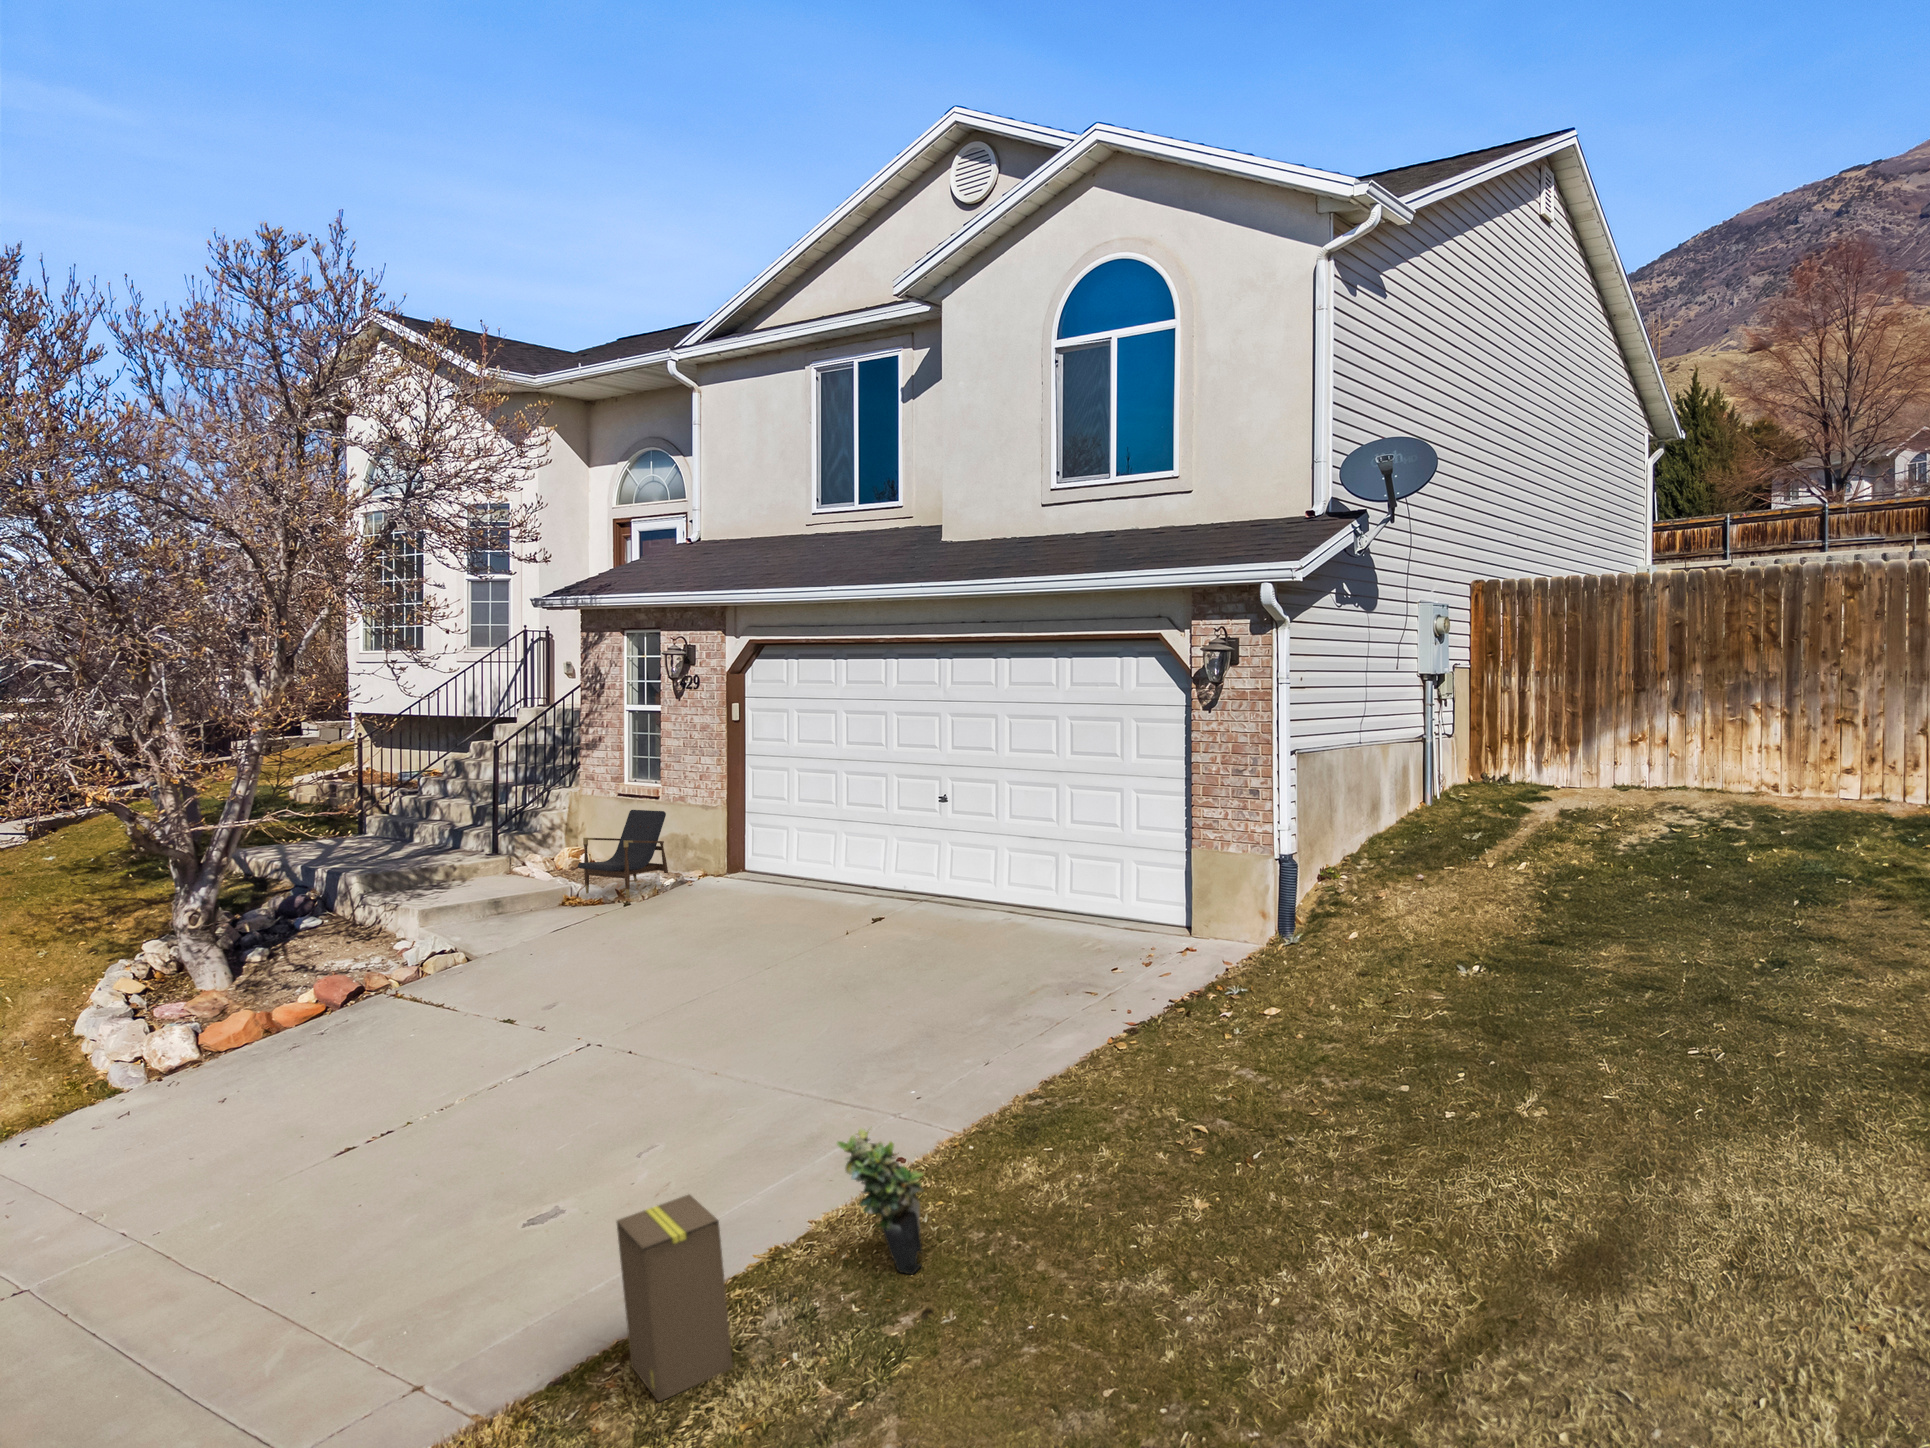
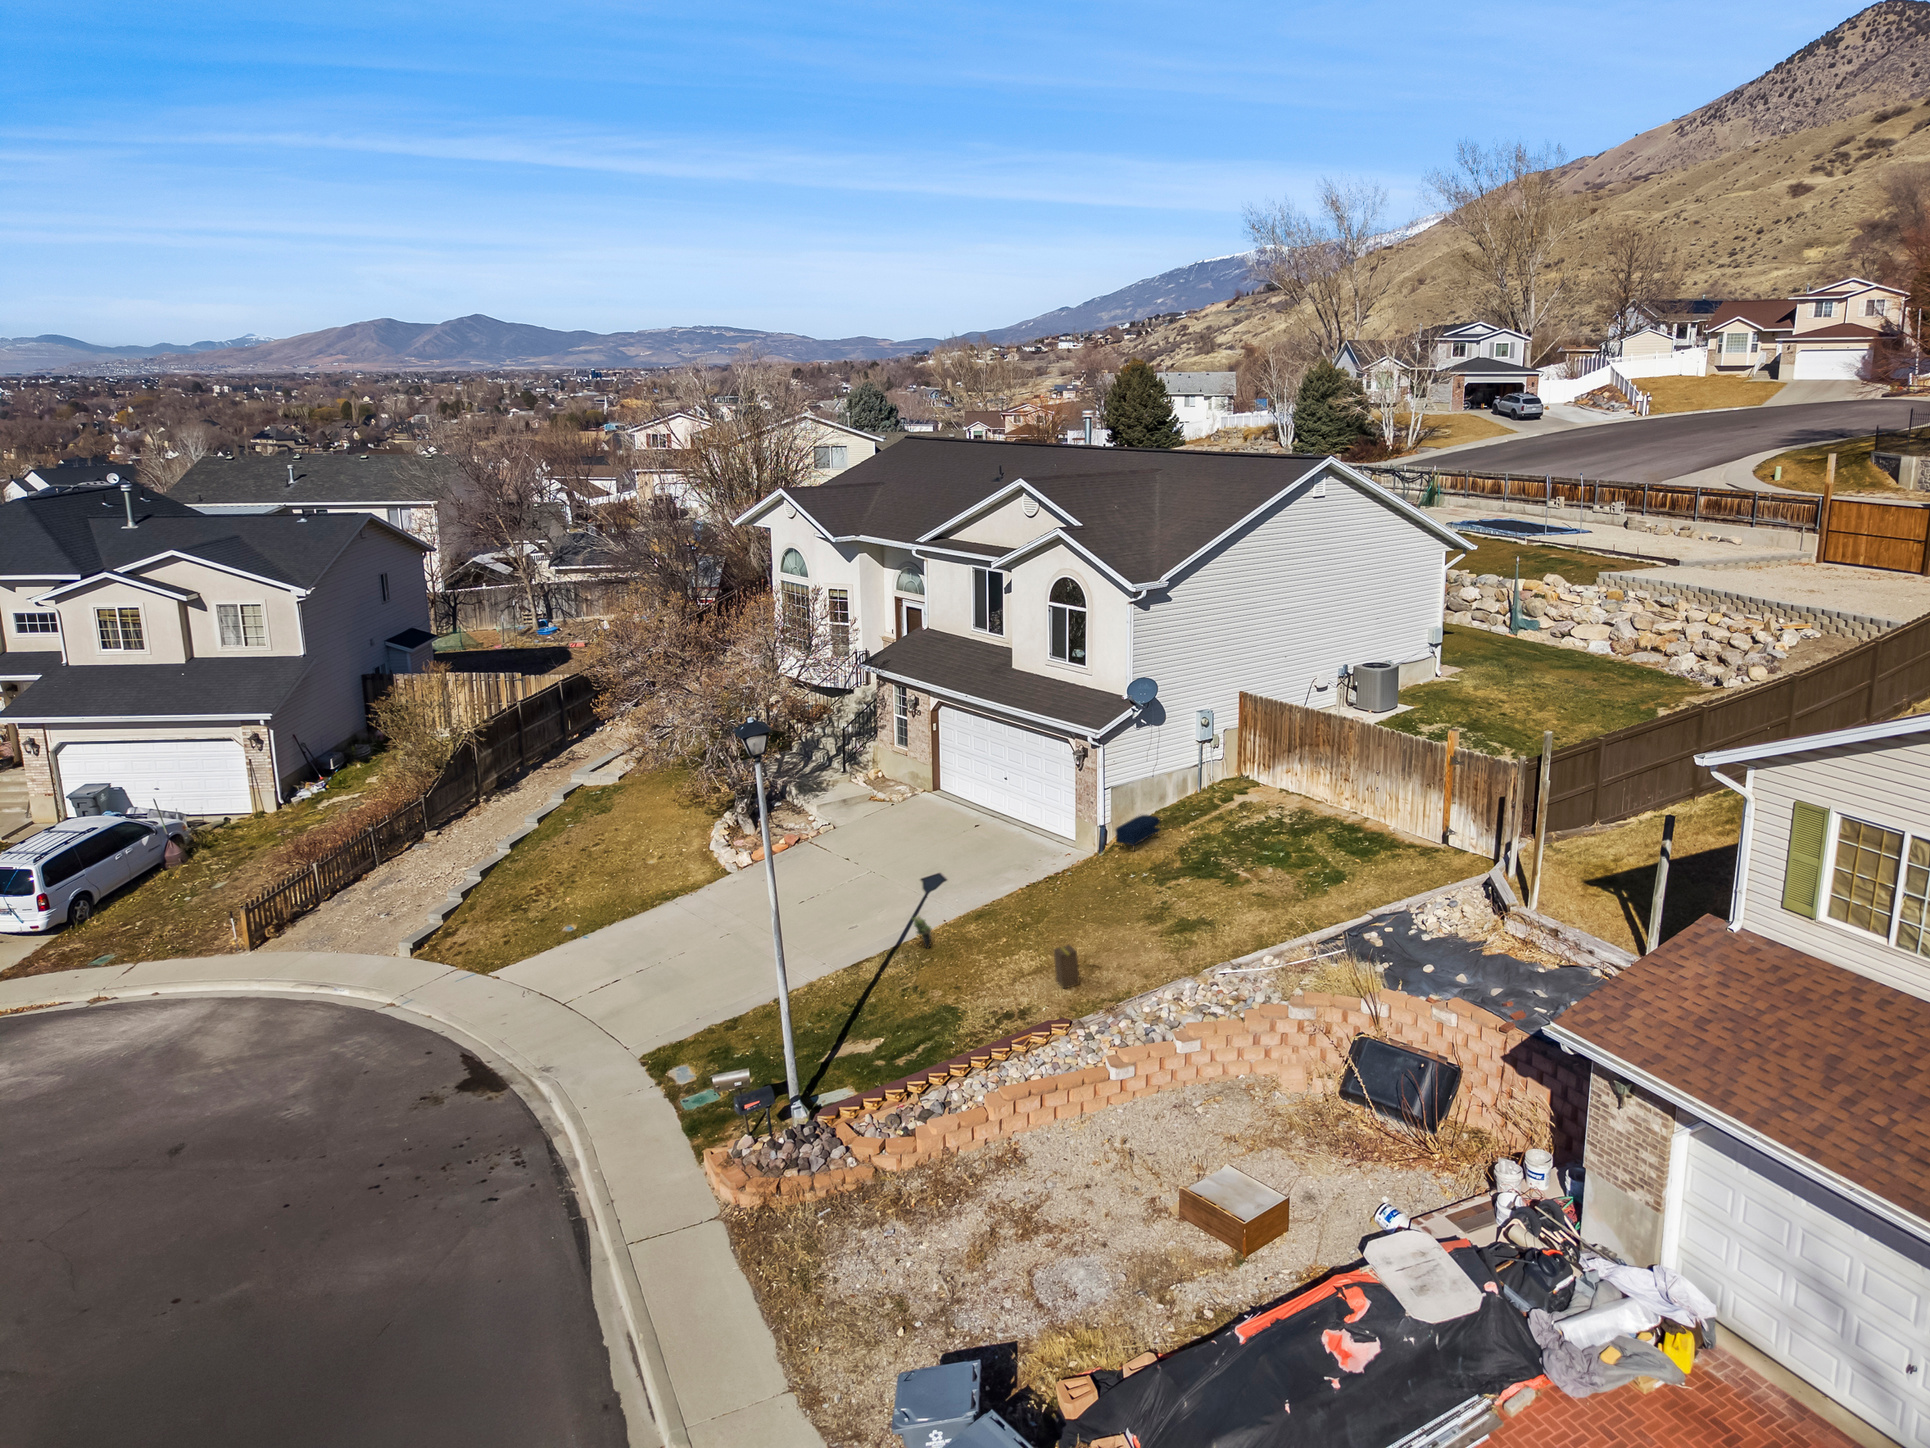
lounge chair: present [578,810,668,898] -> none [875,760,911,800]
bench: none [1300,840,1386,925] -> present [1115,815,1160,851]
cardboard box: present [617,1195,733,1402] -> present [1054,945,1080,989]

